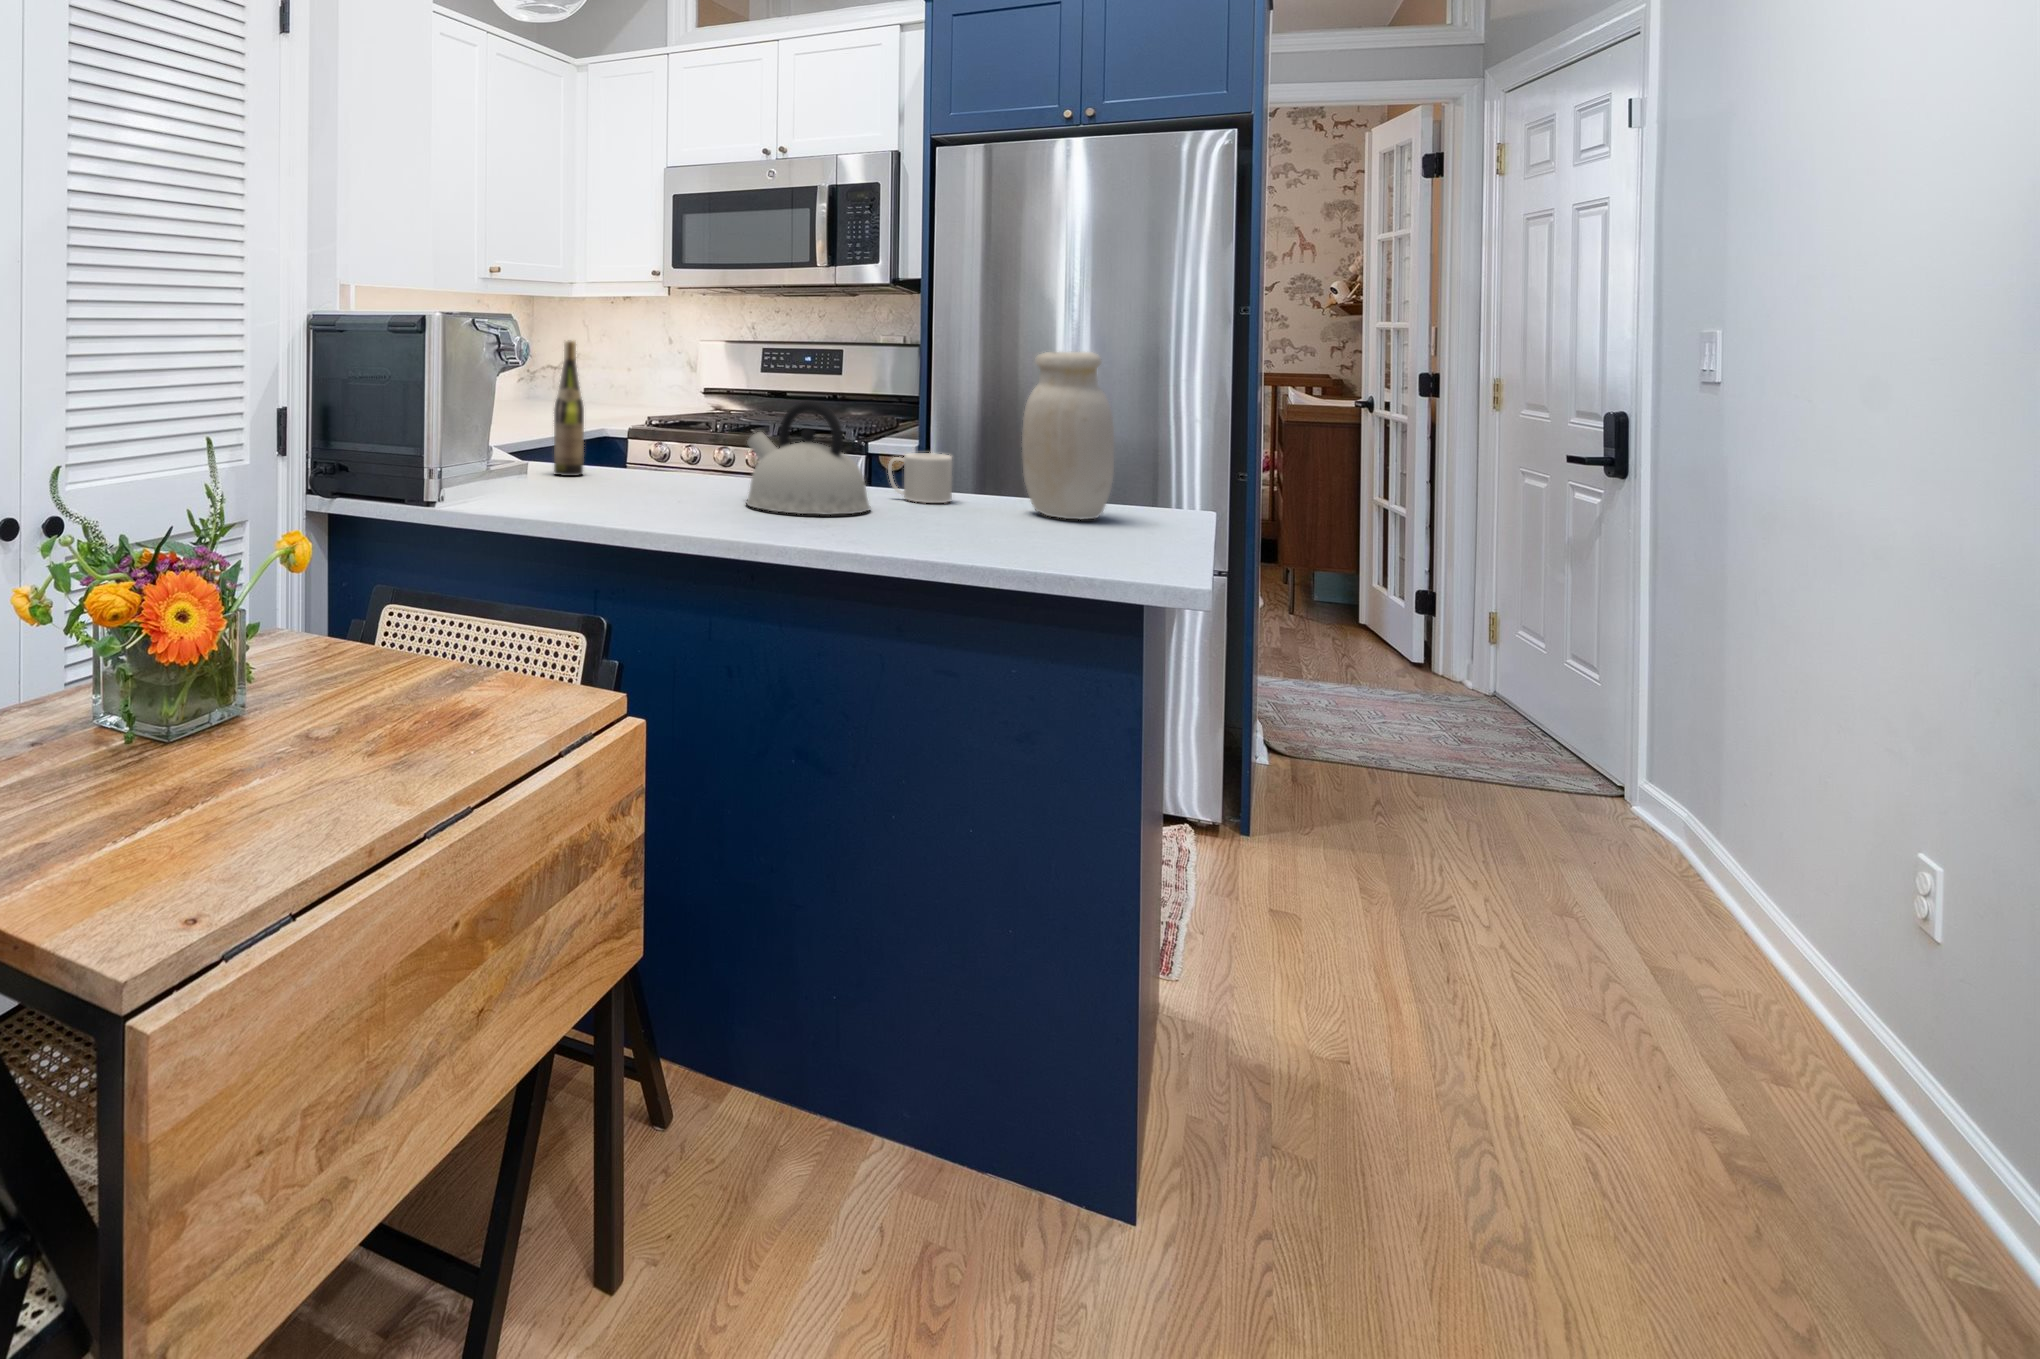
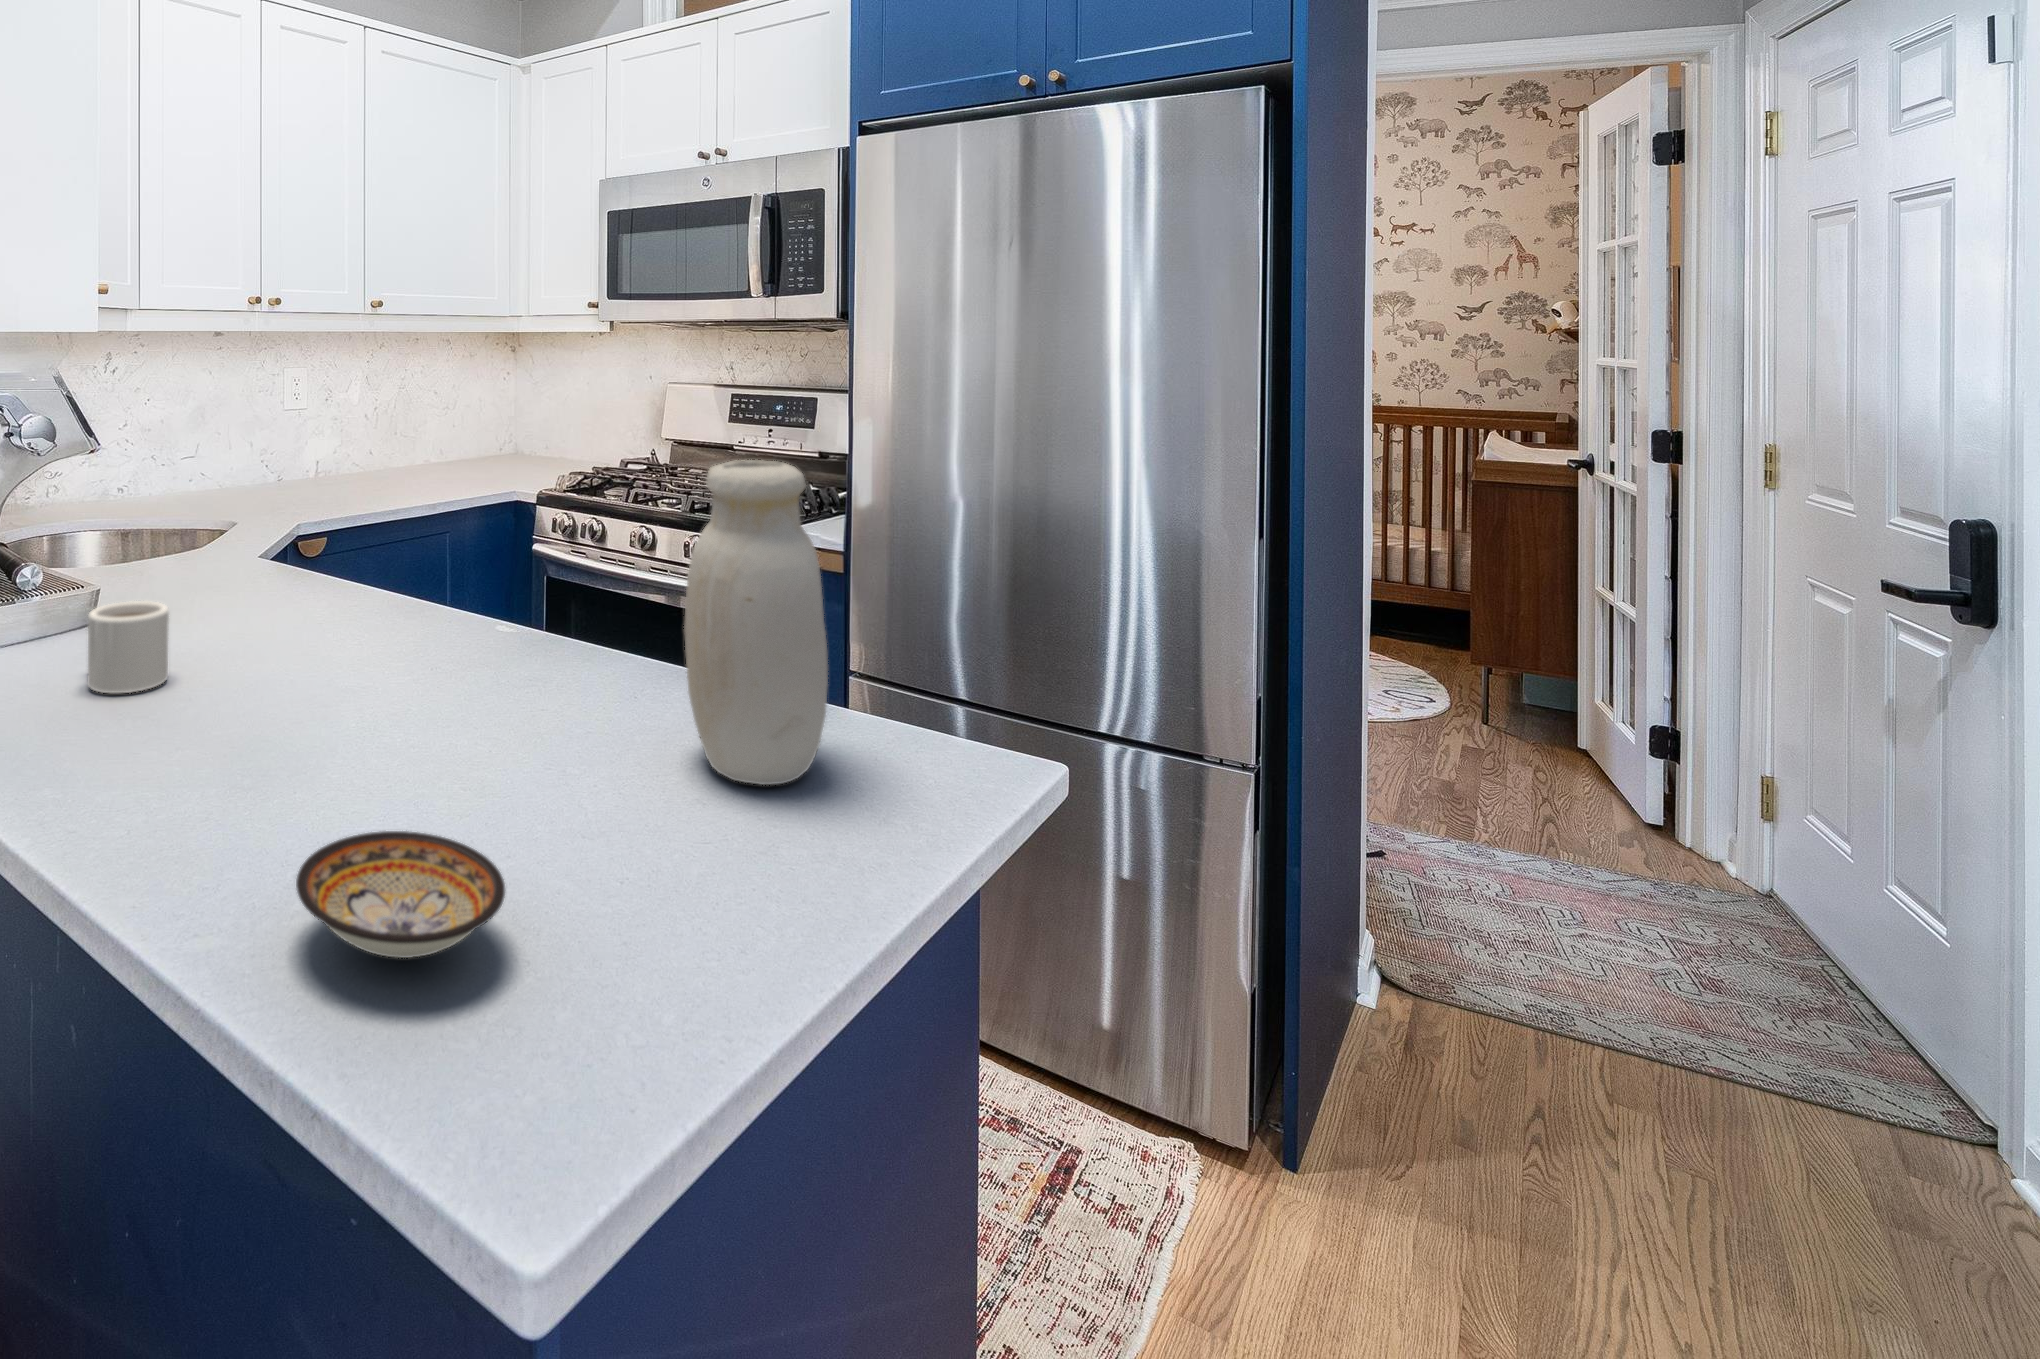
wine bottle: present [554,341,584,476] -> none [181,408,225,602]
kettle: present [746,401,870,515] -> none [243,533,451,744]
mug: present [888,453,952,503] -> present [88,601,169,694]
ceramic bowl: none [966,514,1080,553] -> present [296,831,505,958]

